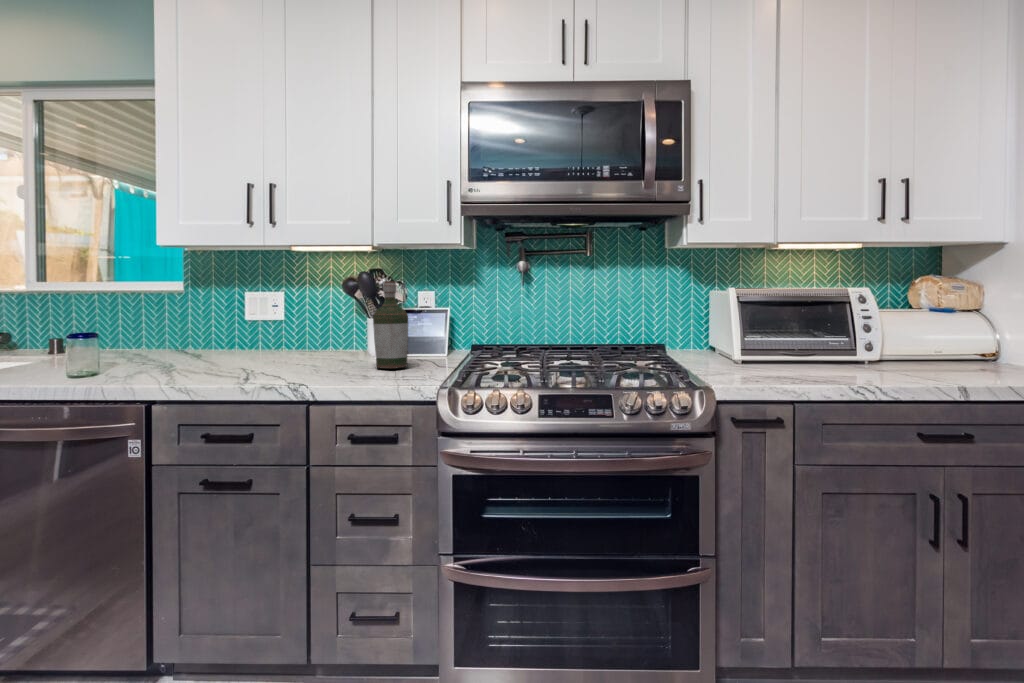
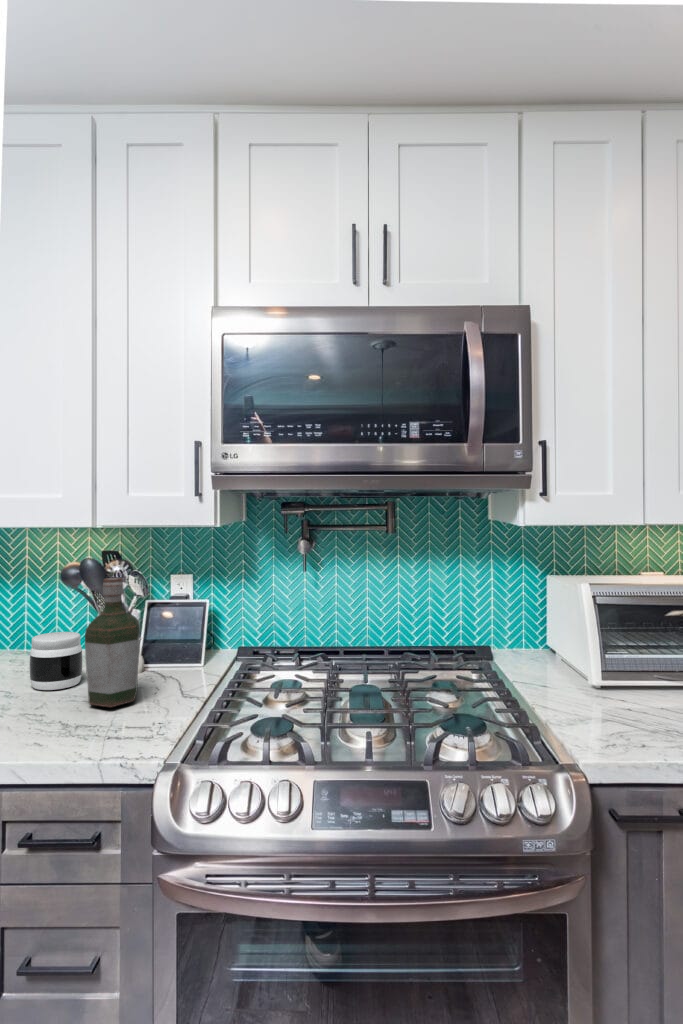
jar: none [328,327,363,363] -> present [30,632,82,690]

